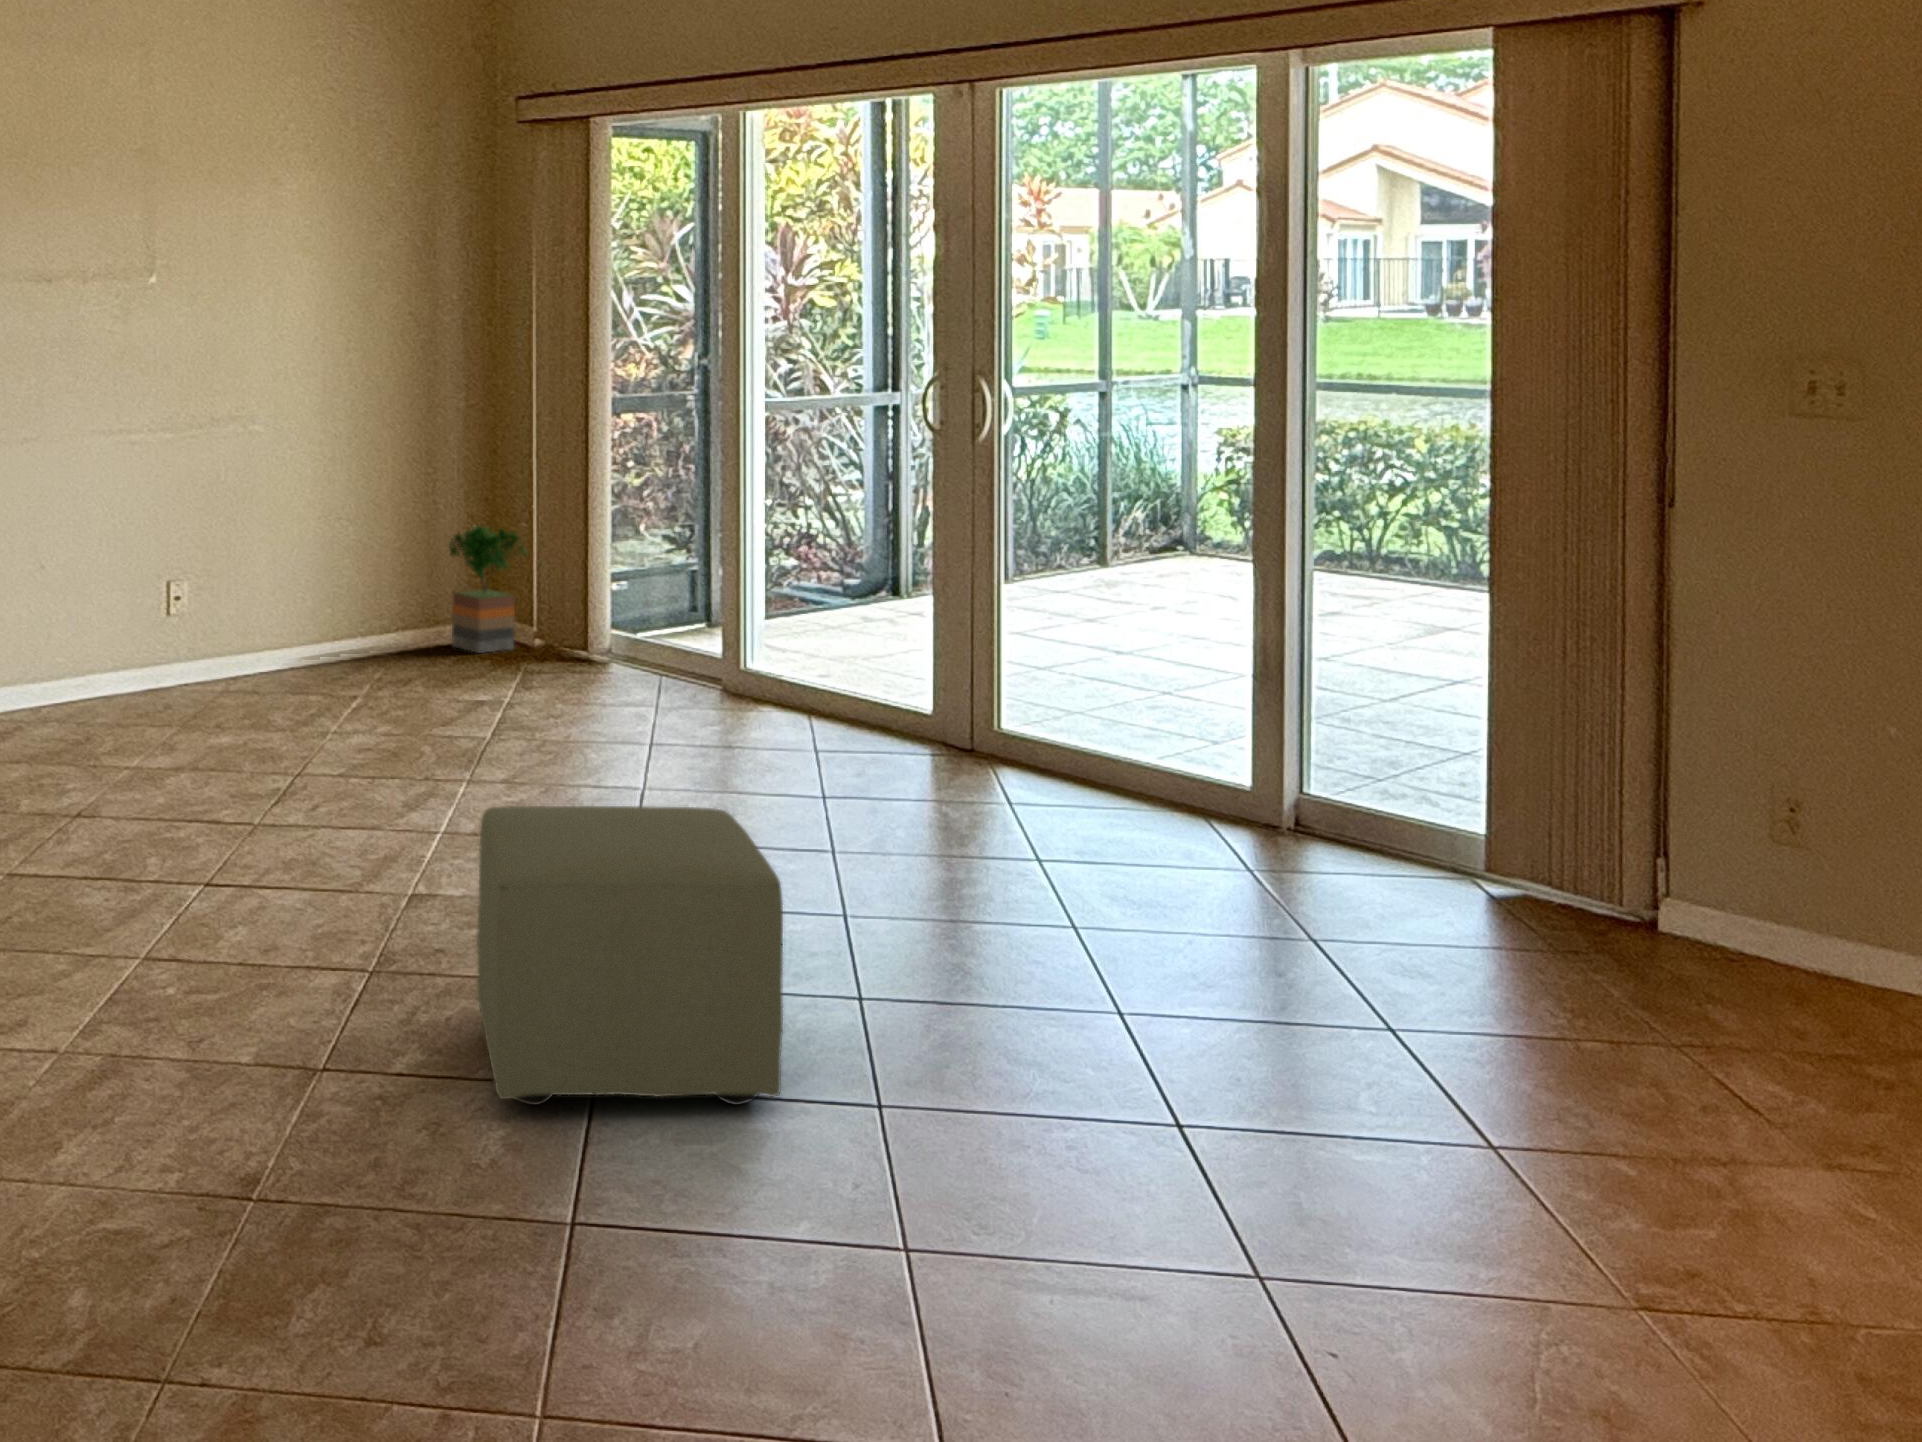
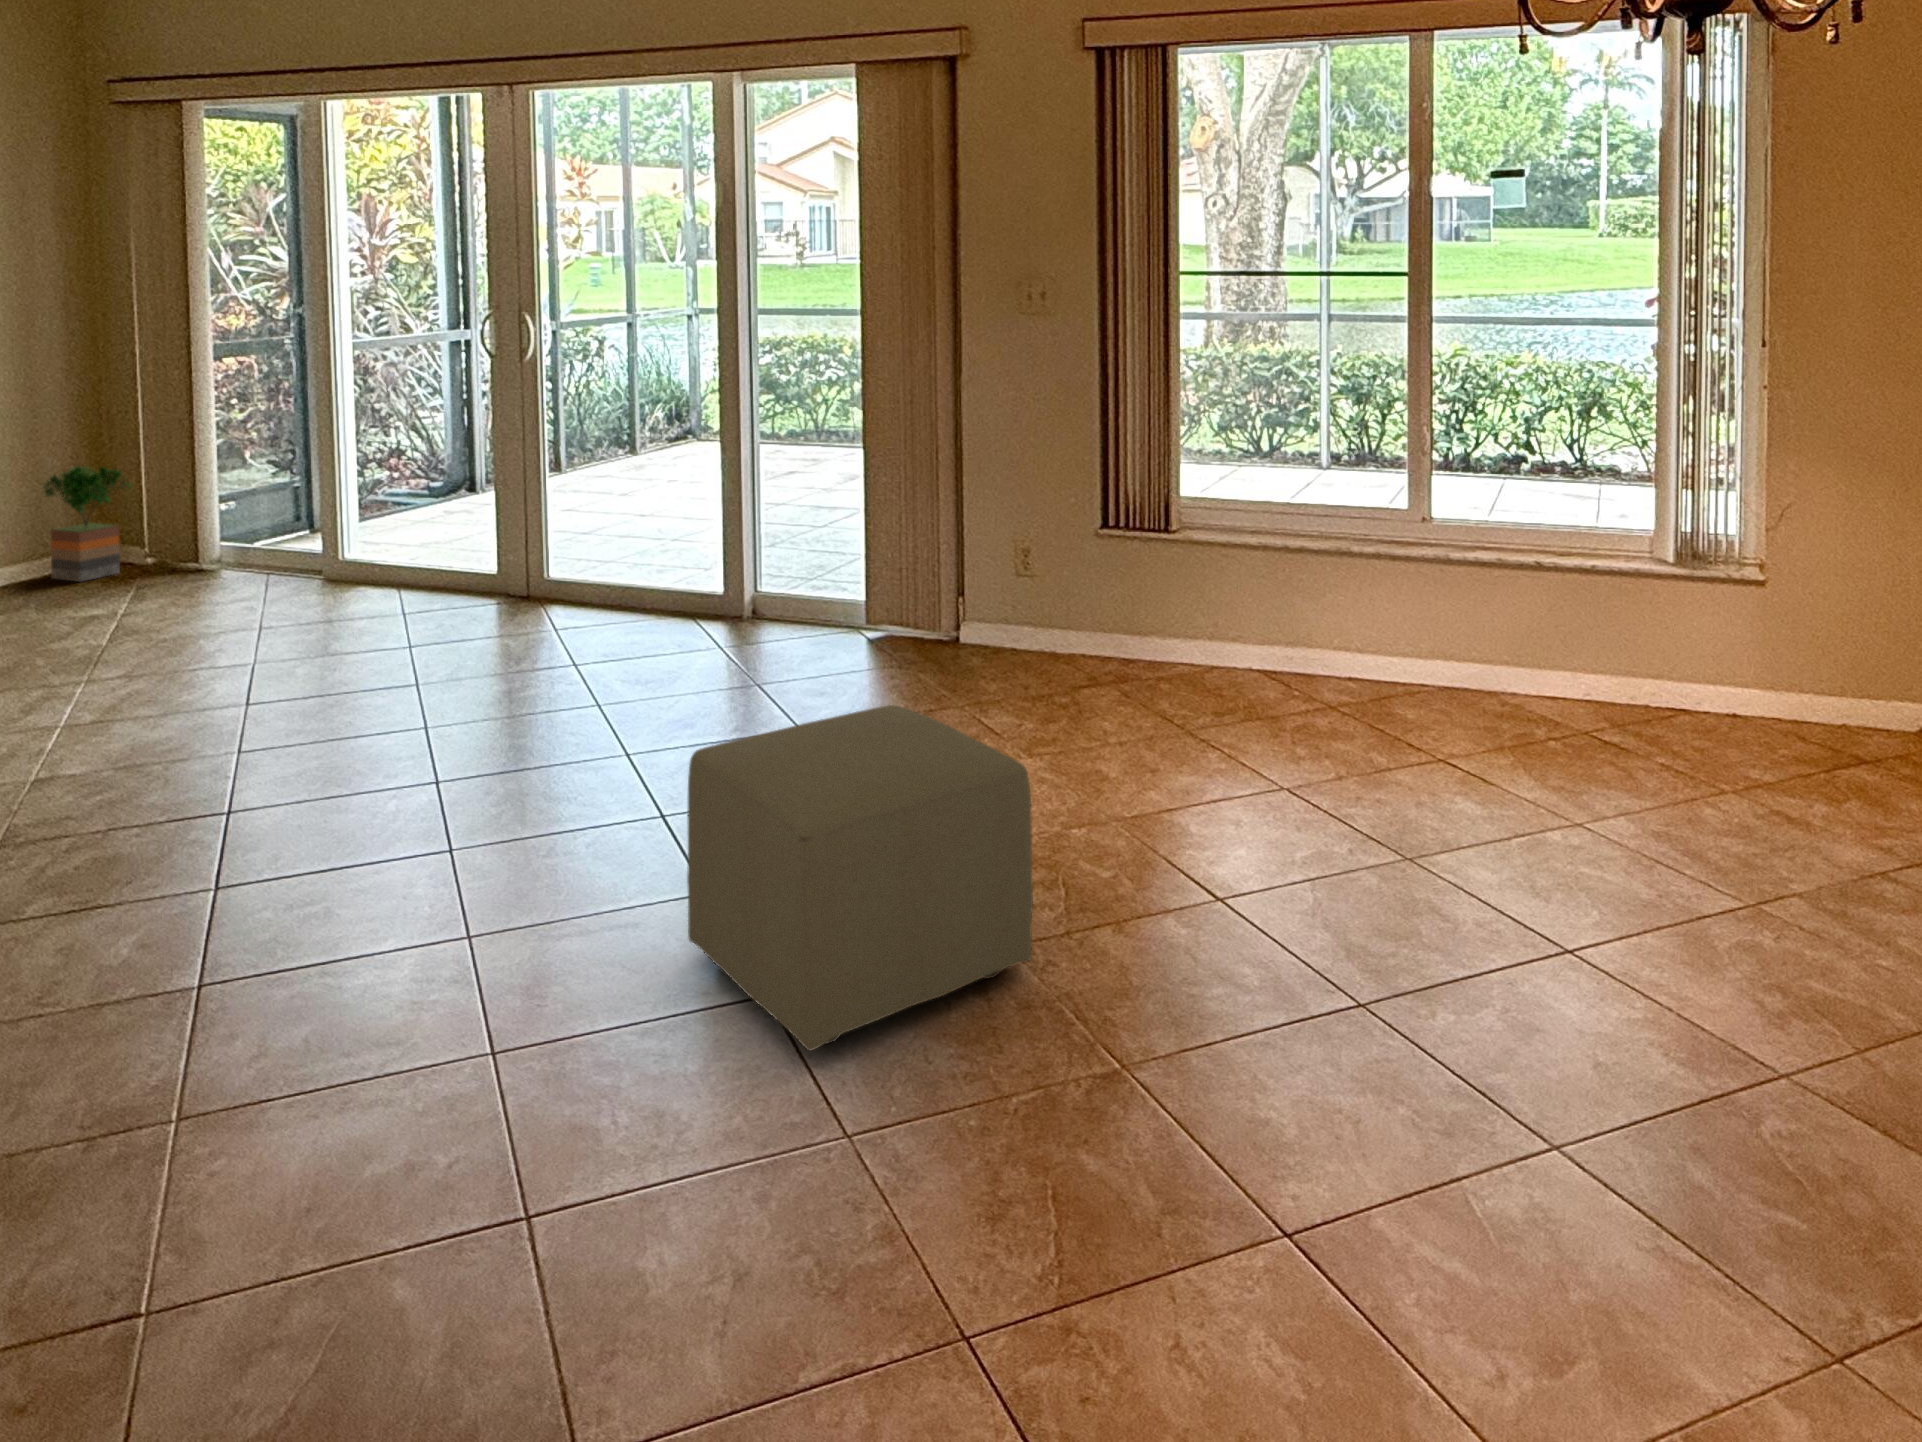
ottoman: present [477,806,783,1105] -> present [687,705,1033,1051]

